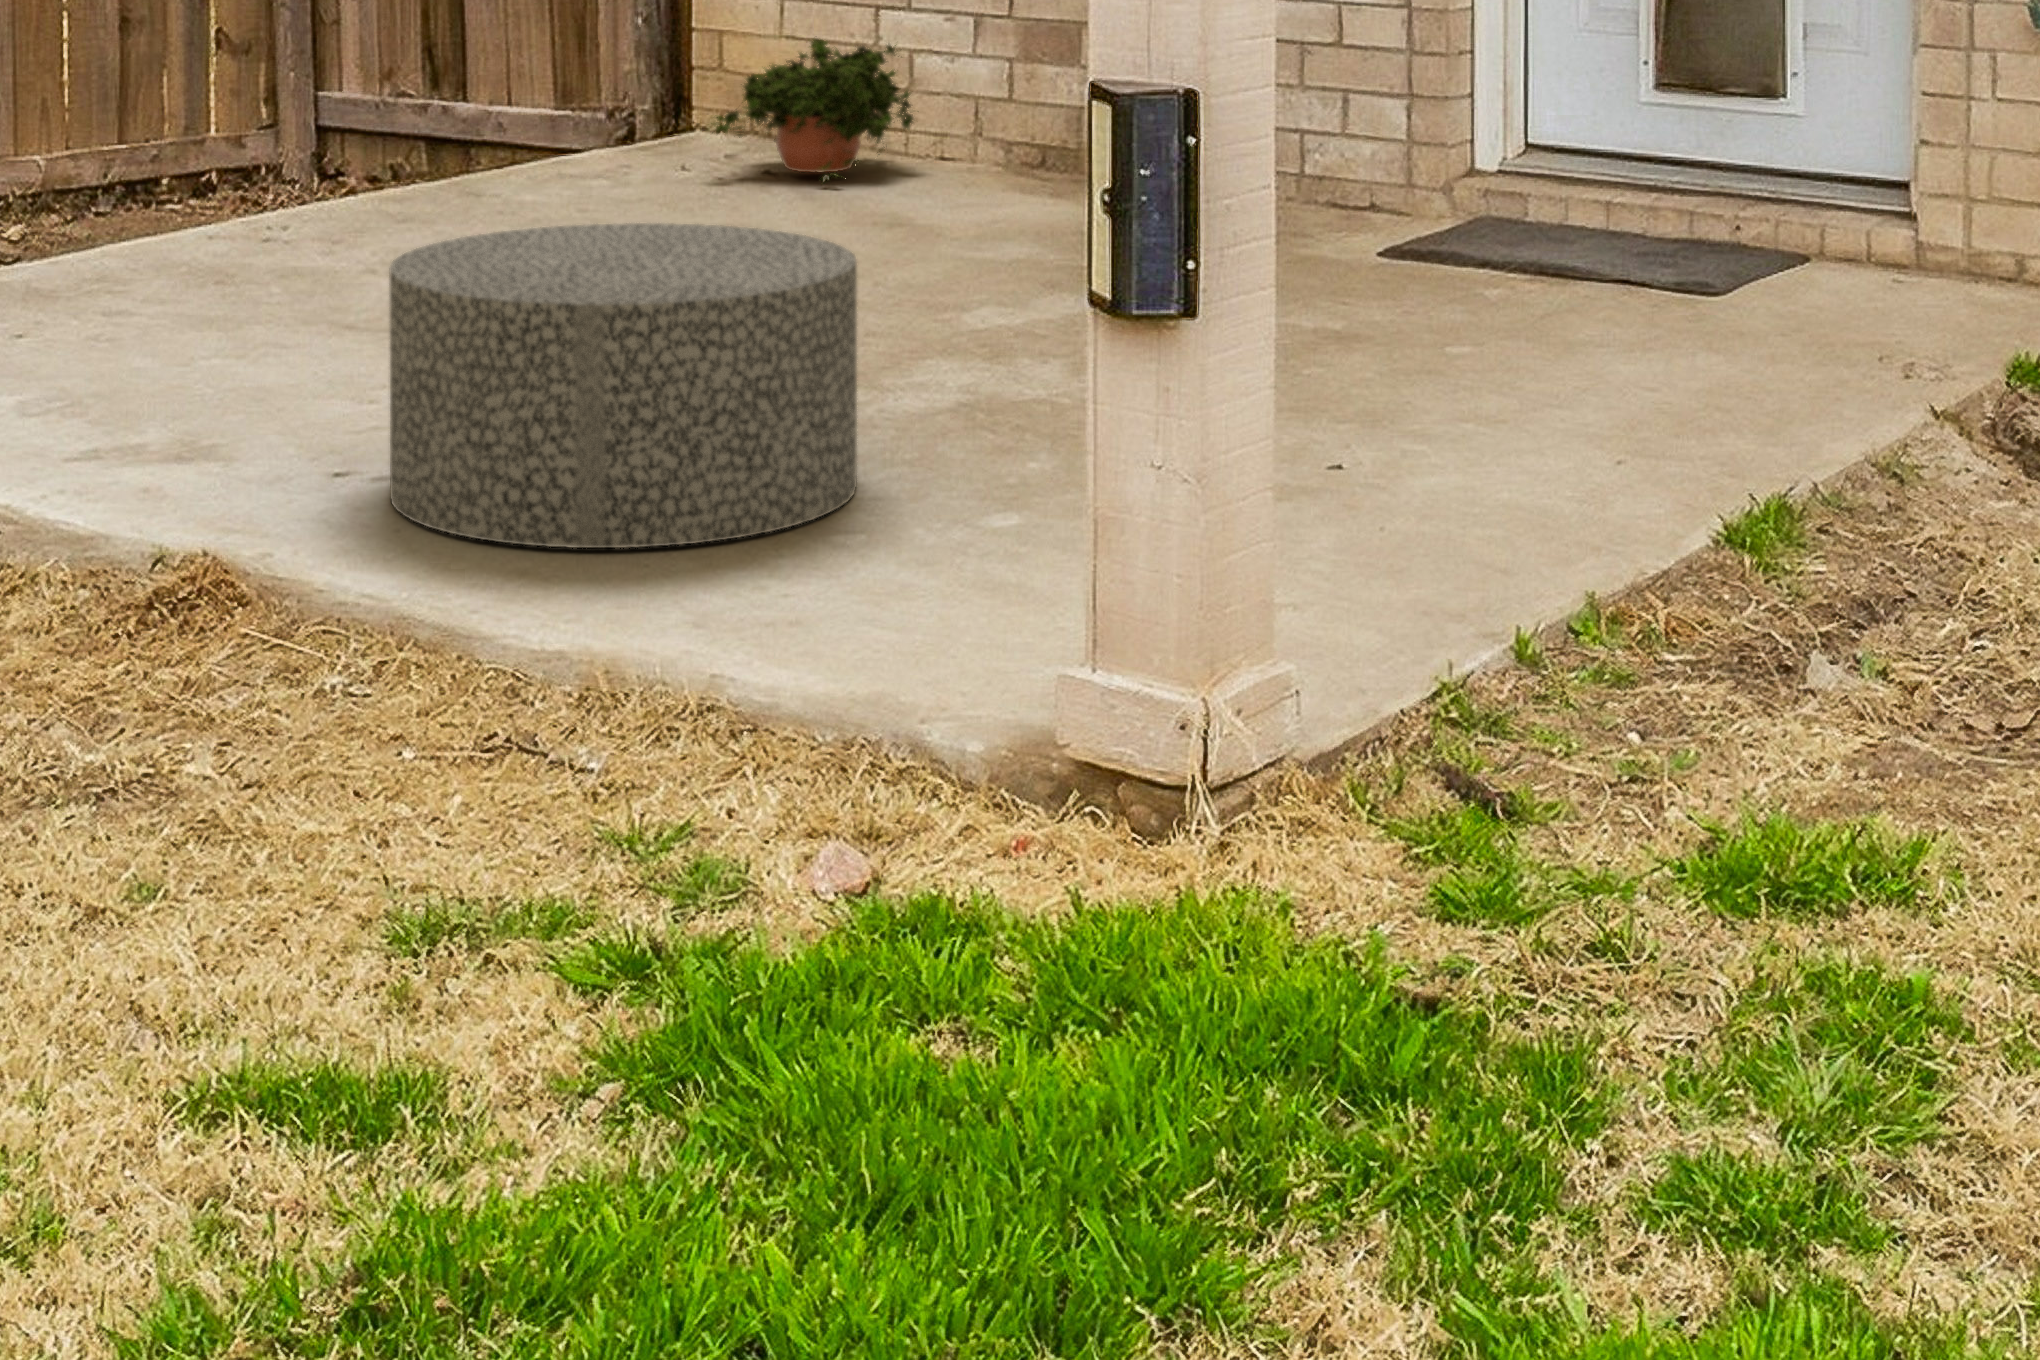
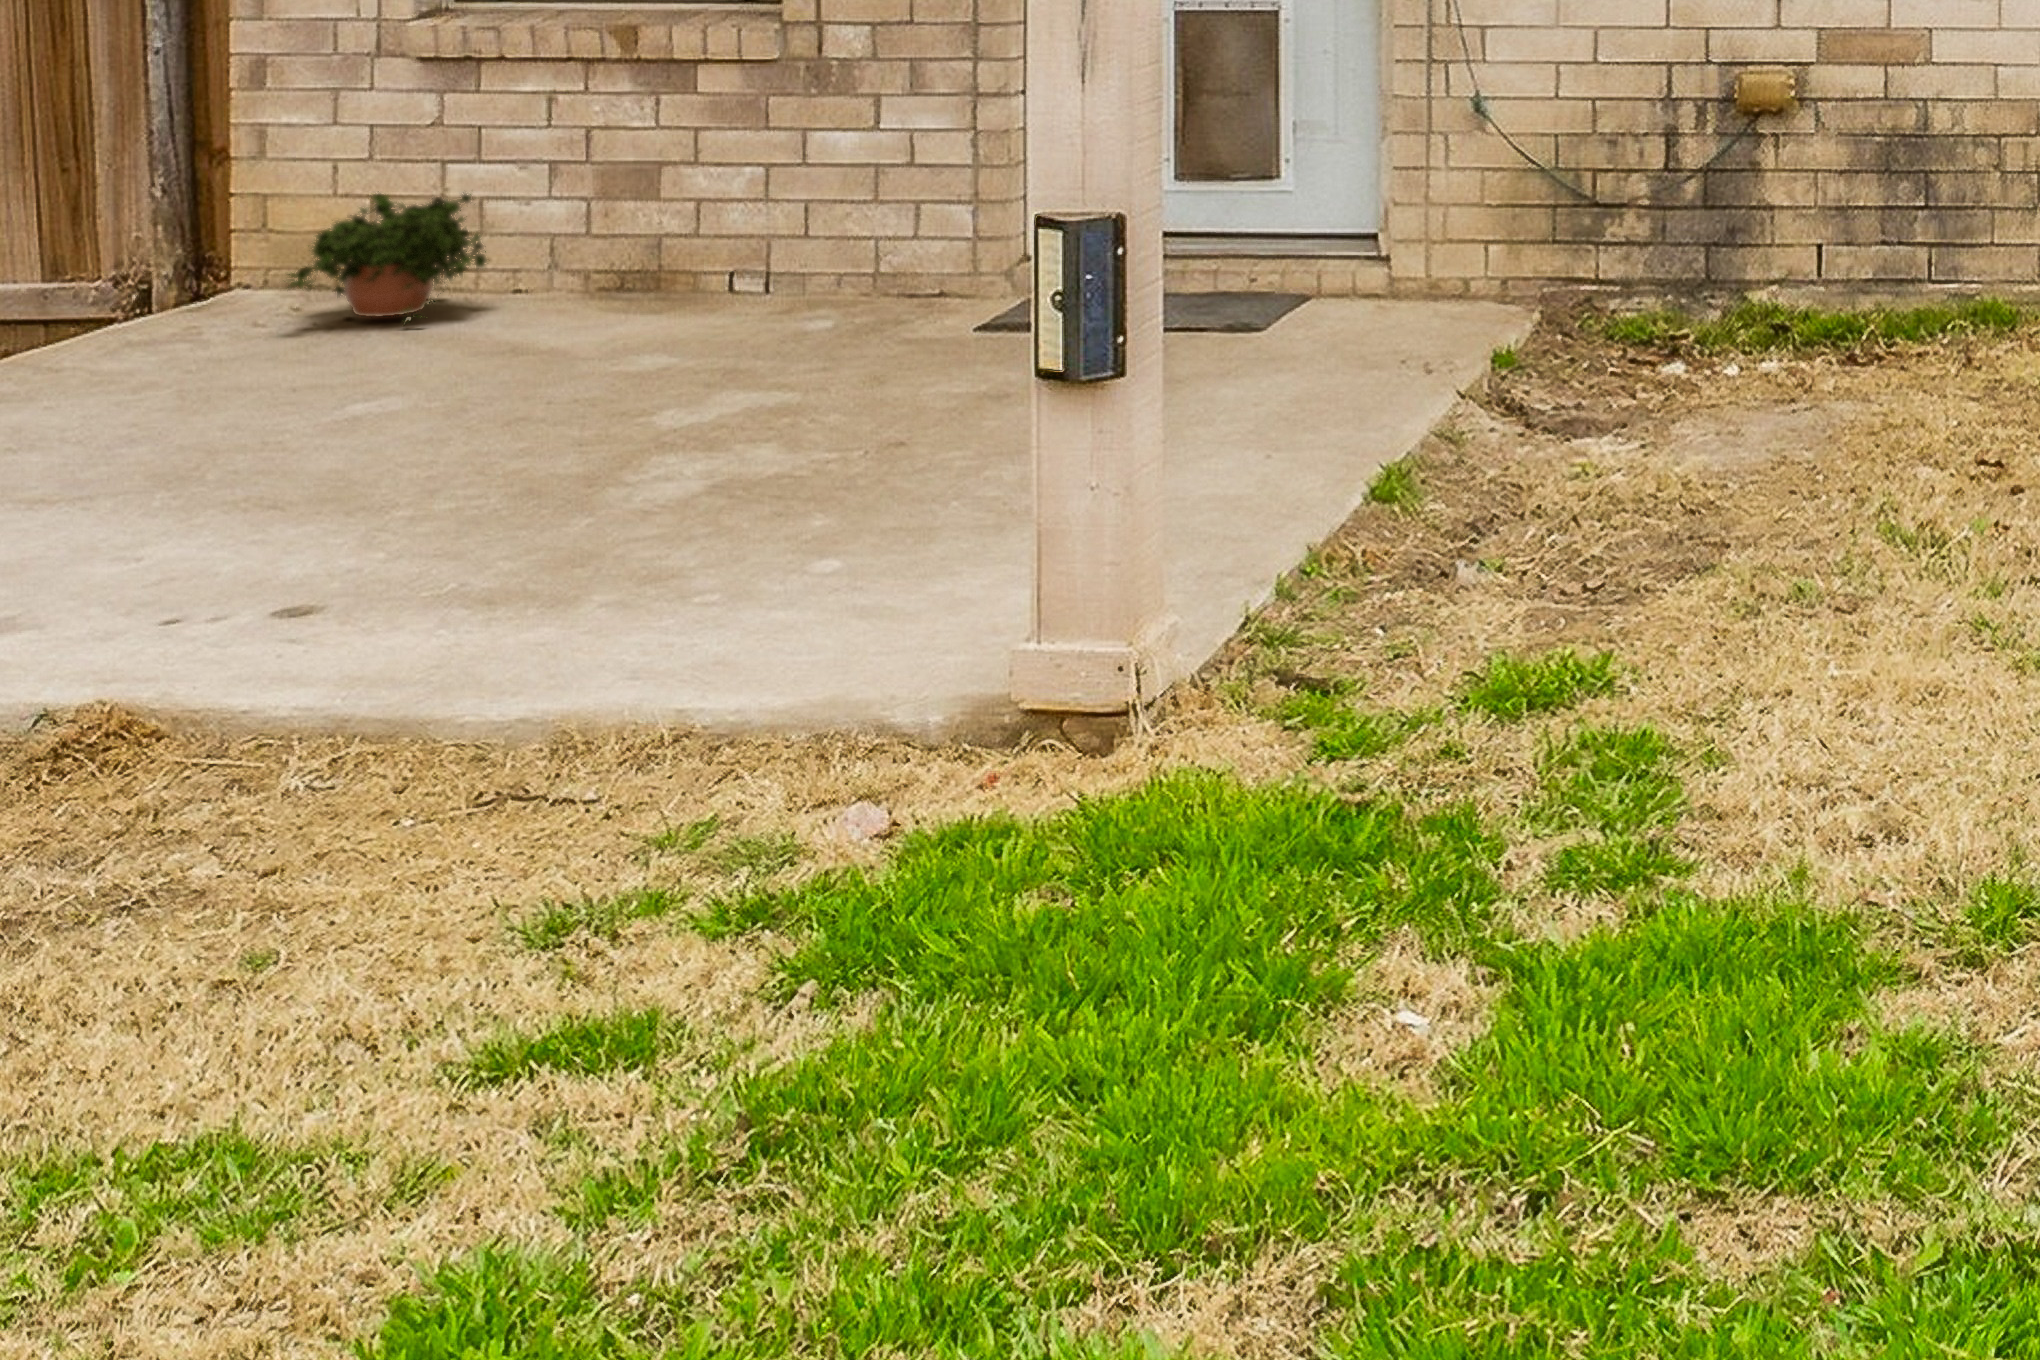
ottoman: present [389,223,857,548] -> none [238,363,684,651]

